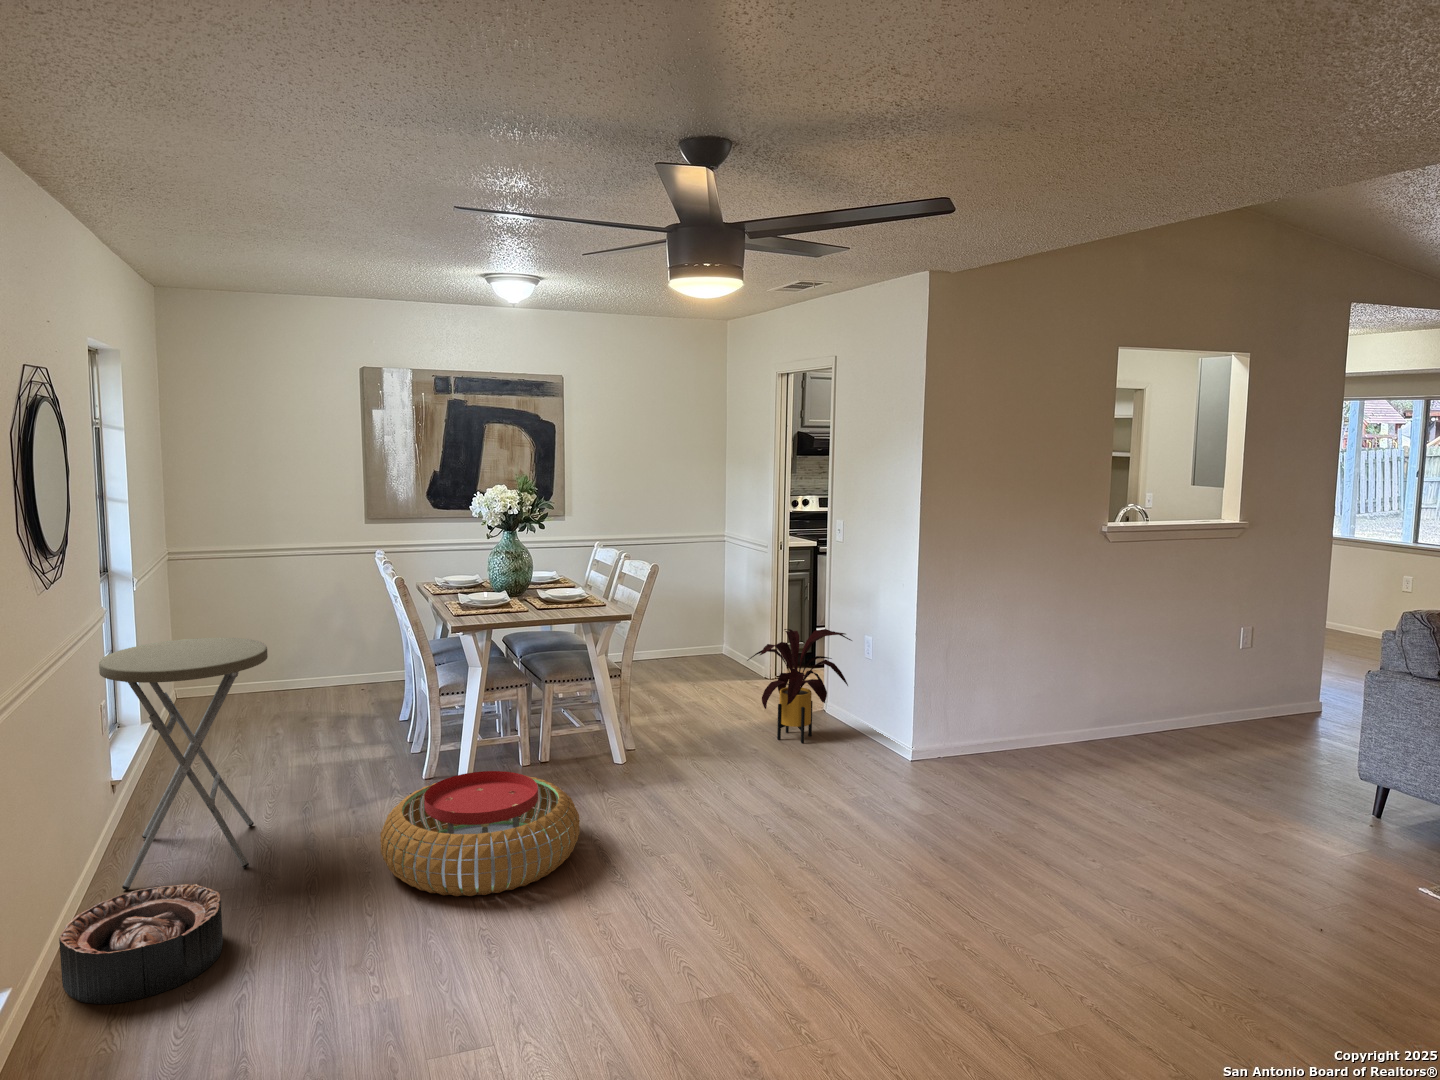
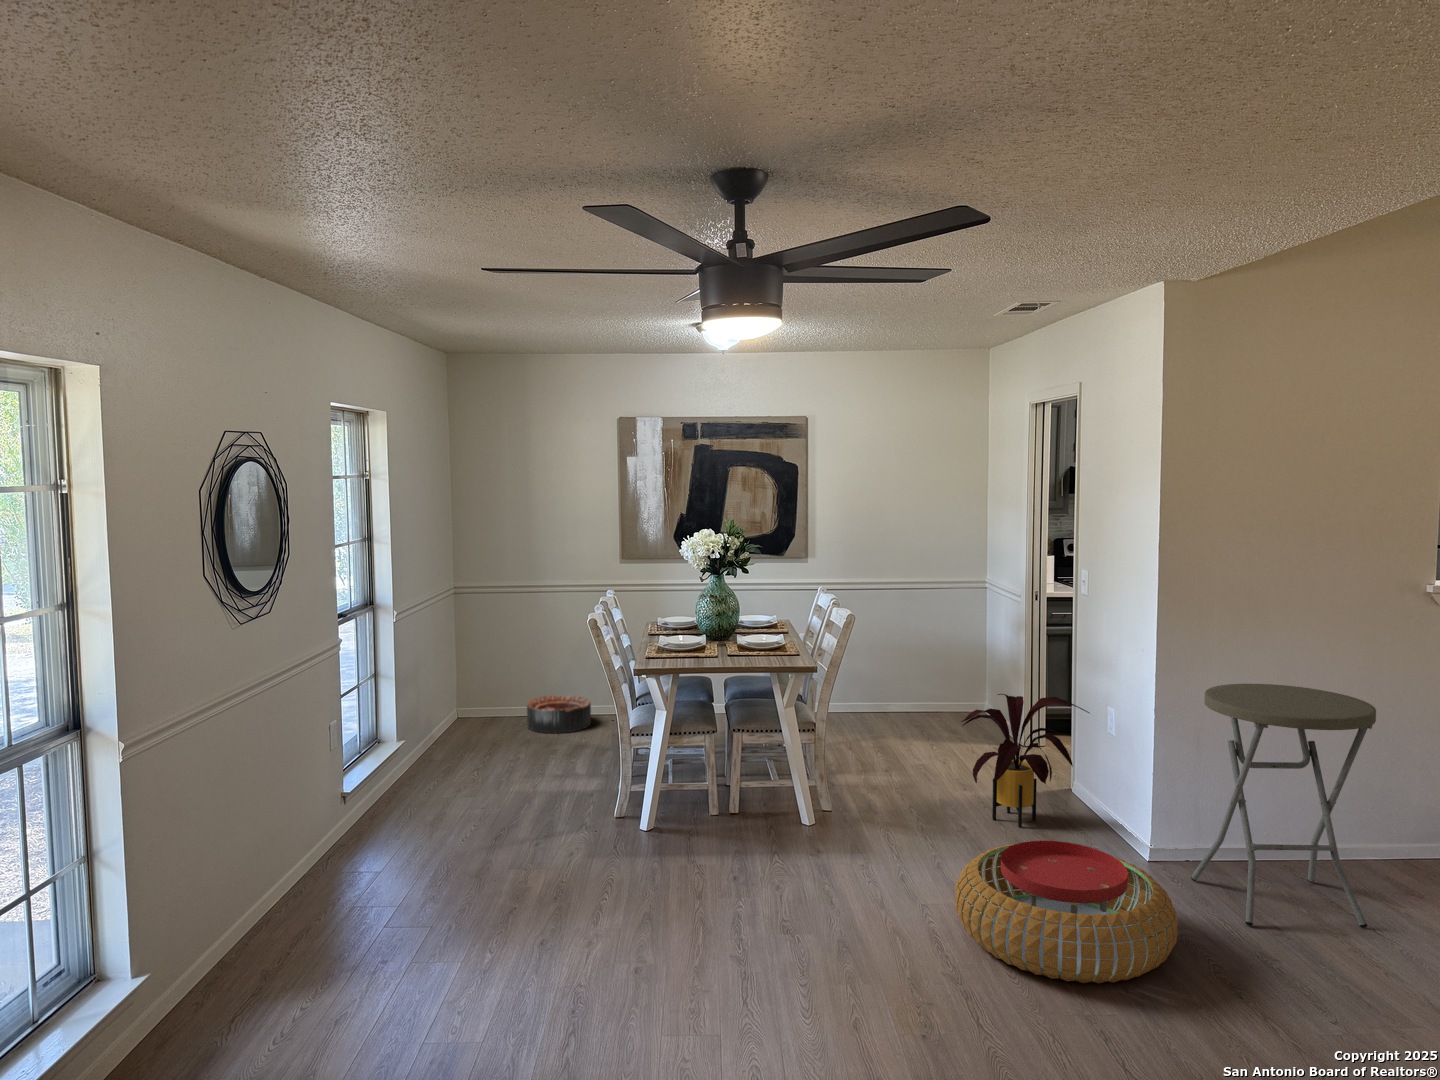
side table: present [99,638,268,890] -> present [1191,684,1376,928]
pouf: present [380,771,580,896] -> present [955,841,1178,983]
basket: present [59,884,223,1004] -> present [527,695,591,733]

